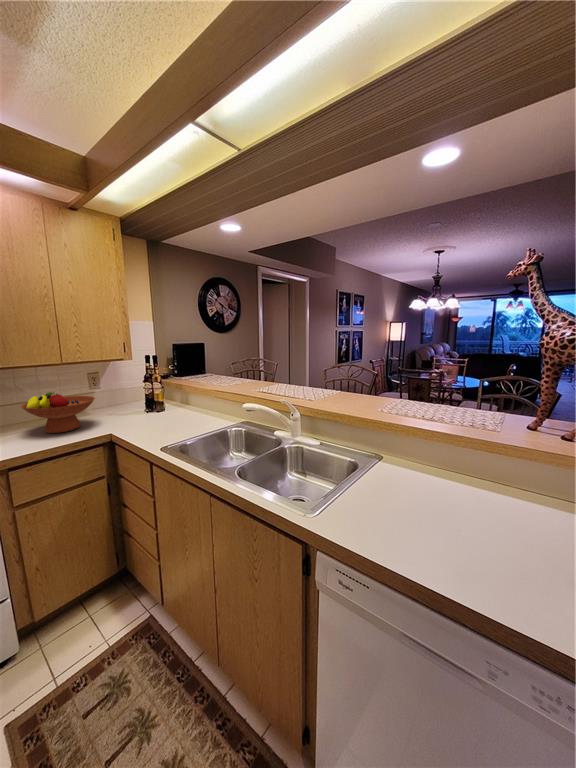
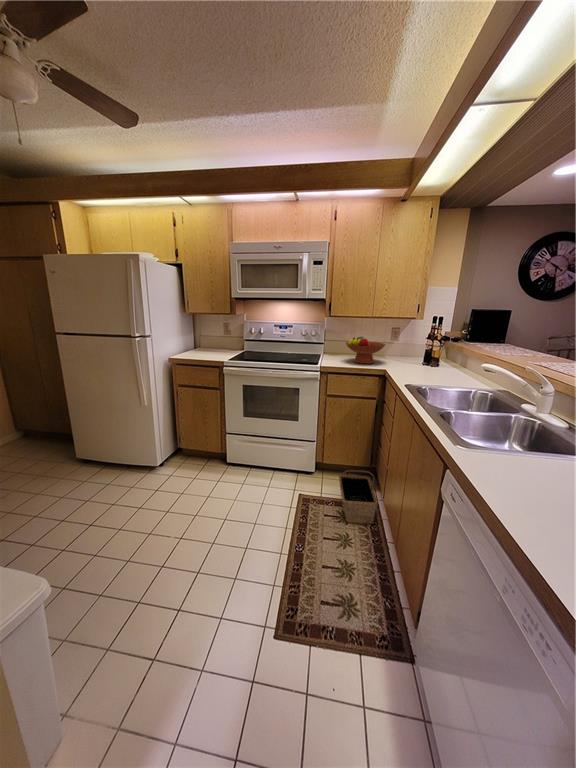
basket: none [81,586,165,689] -> present [339,470,377,524]

